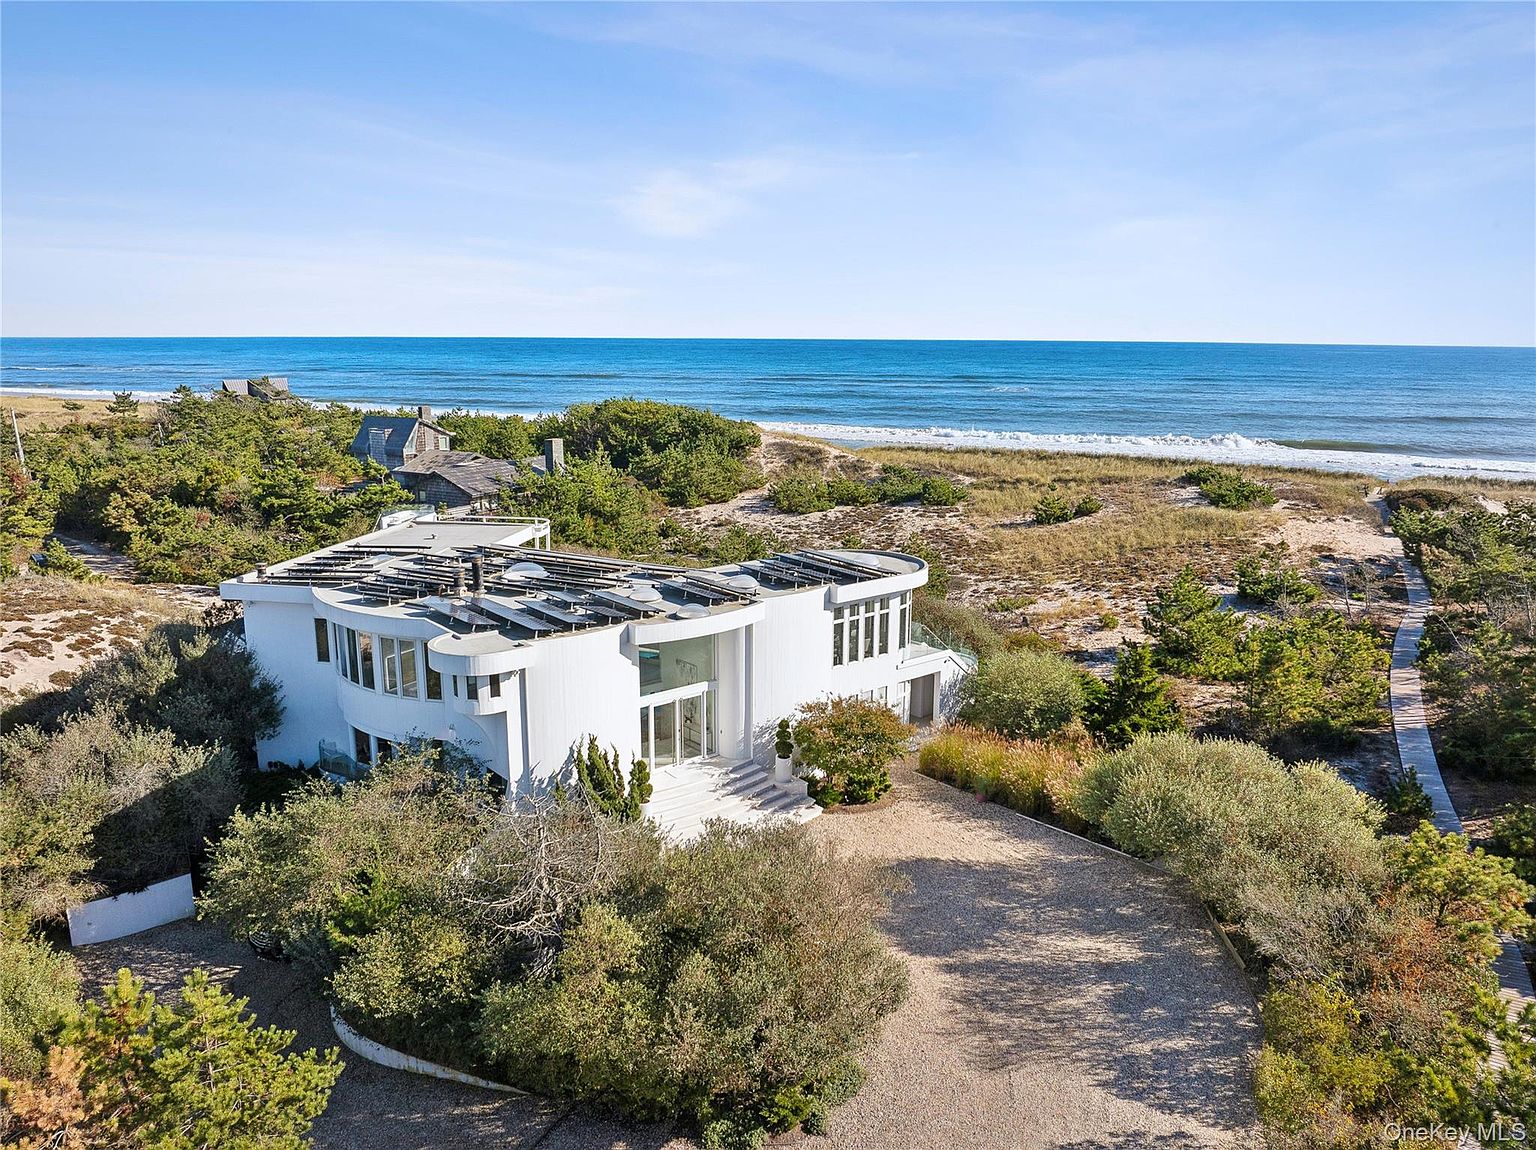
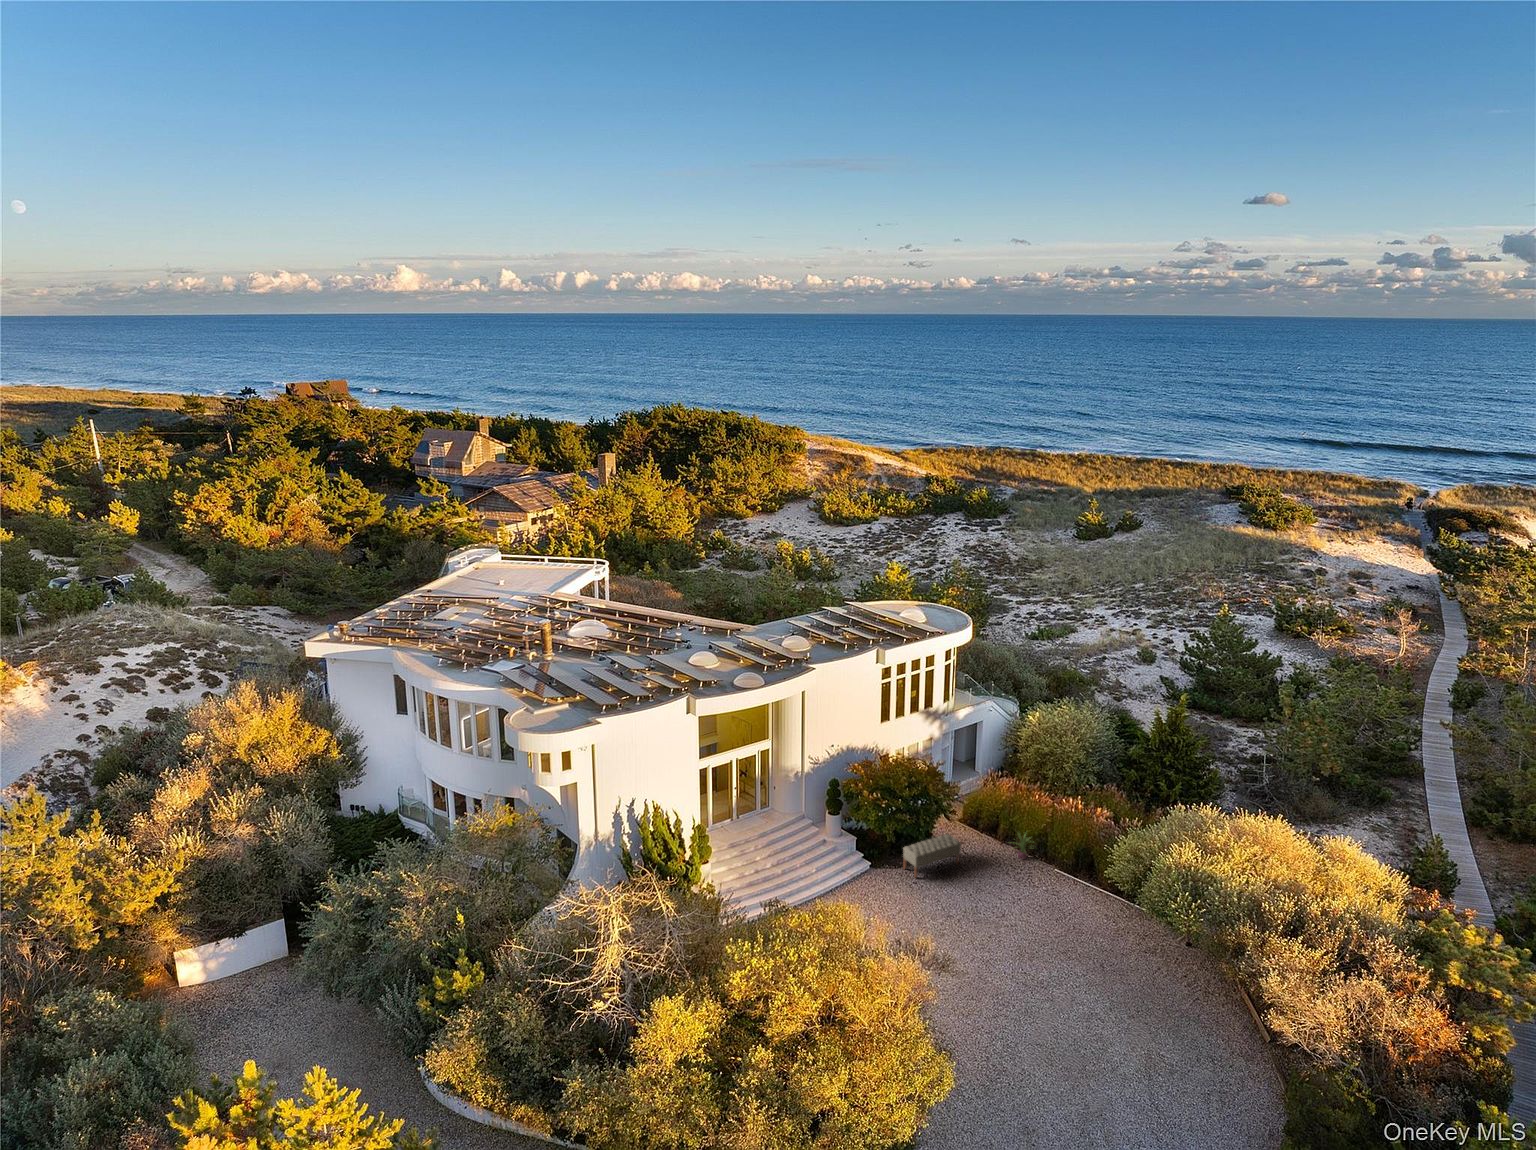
bench: none [857,777,918,821] -> present [903,834,961,878]

